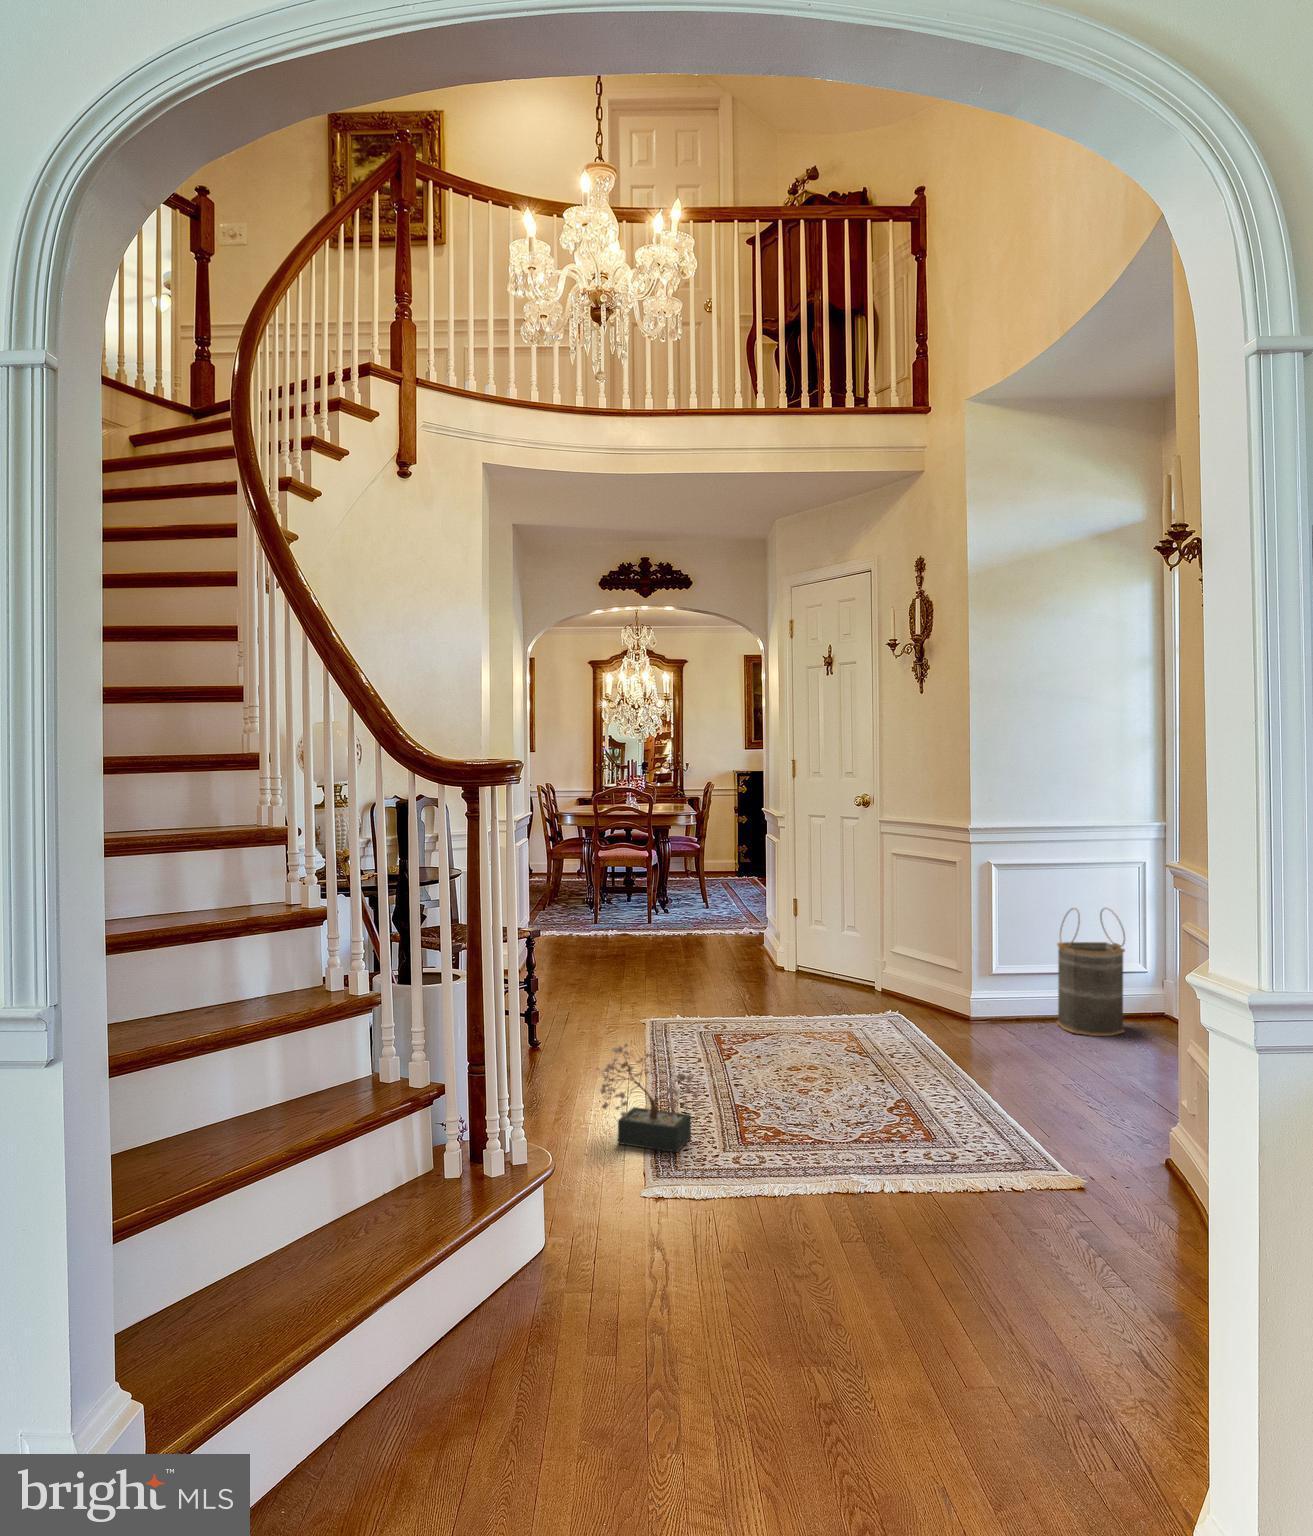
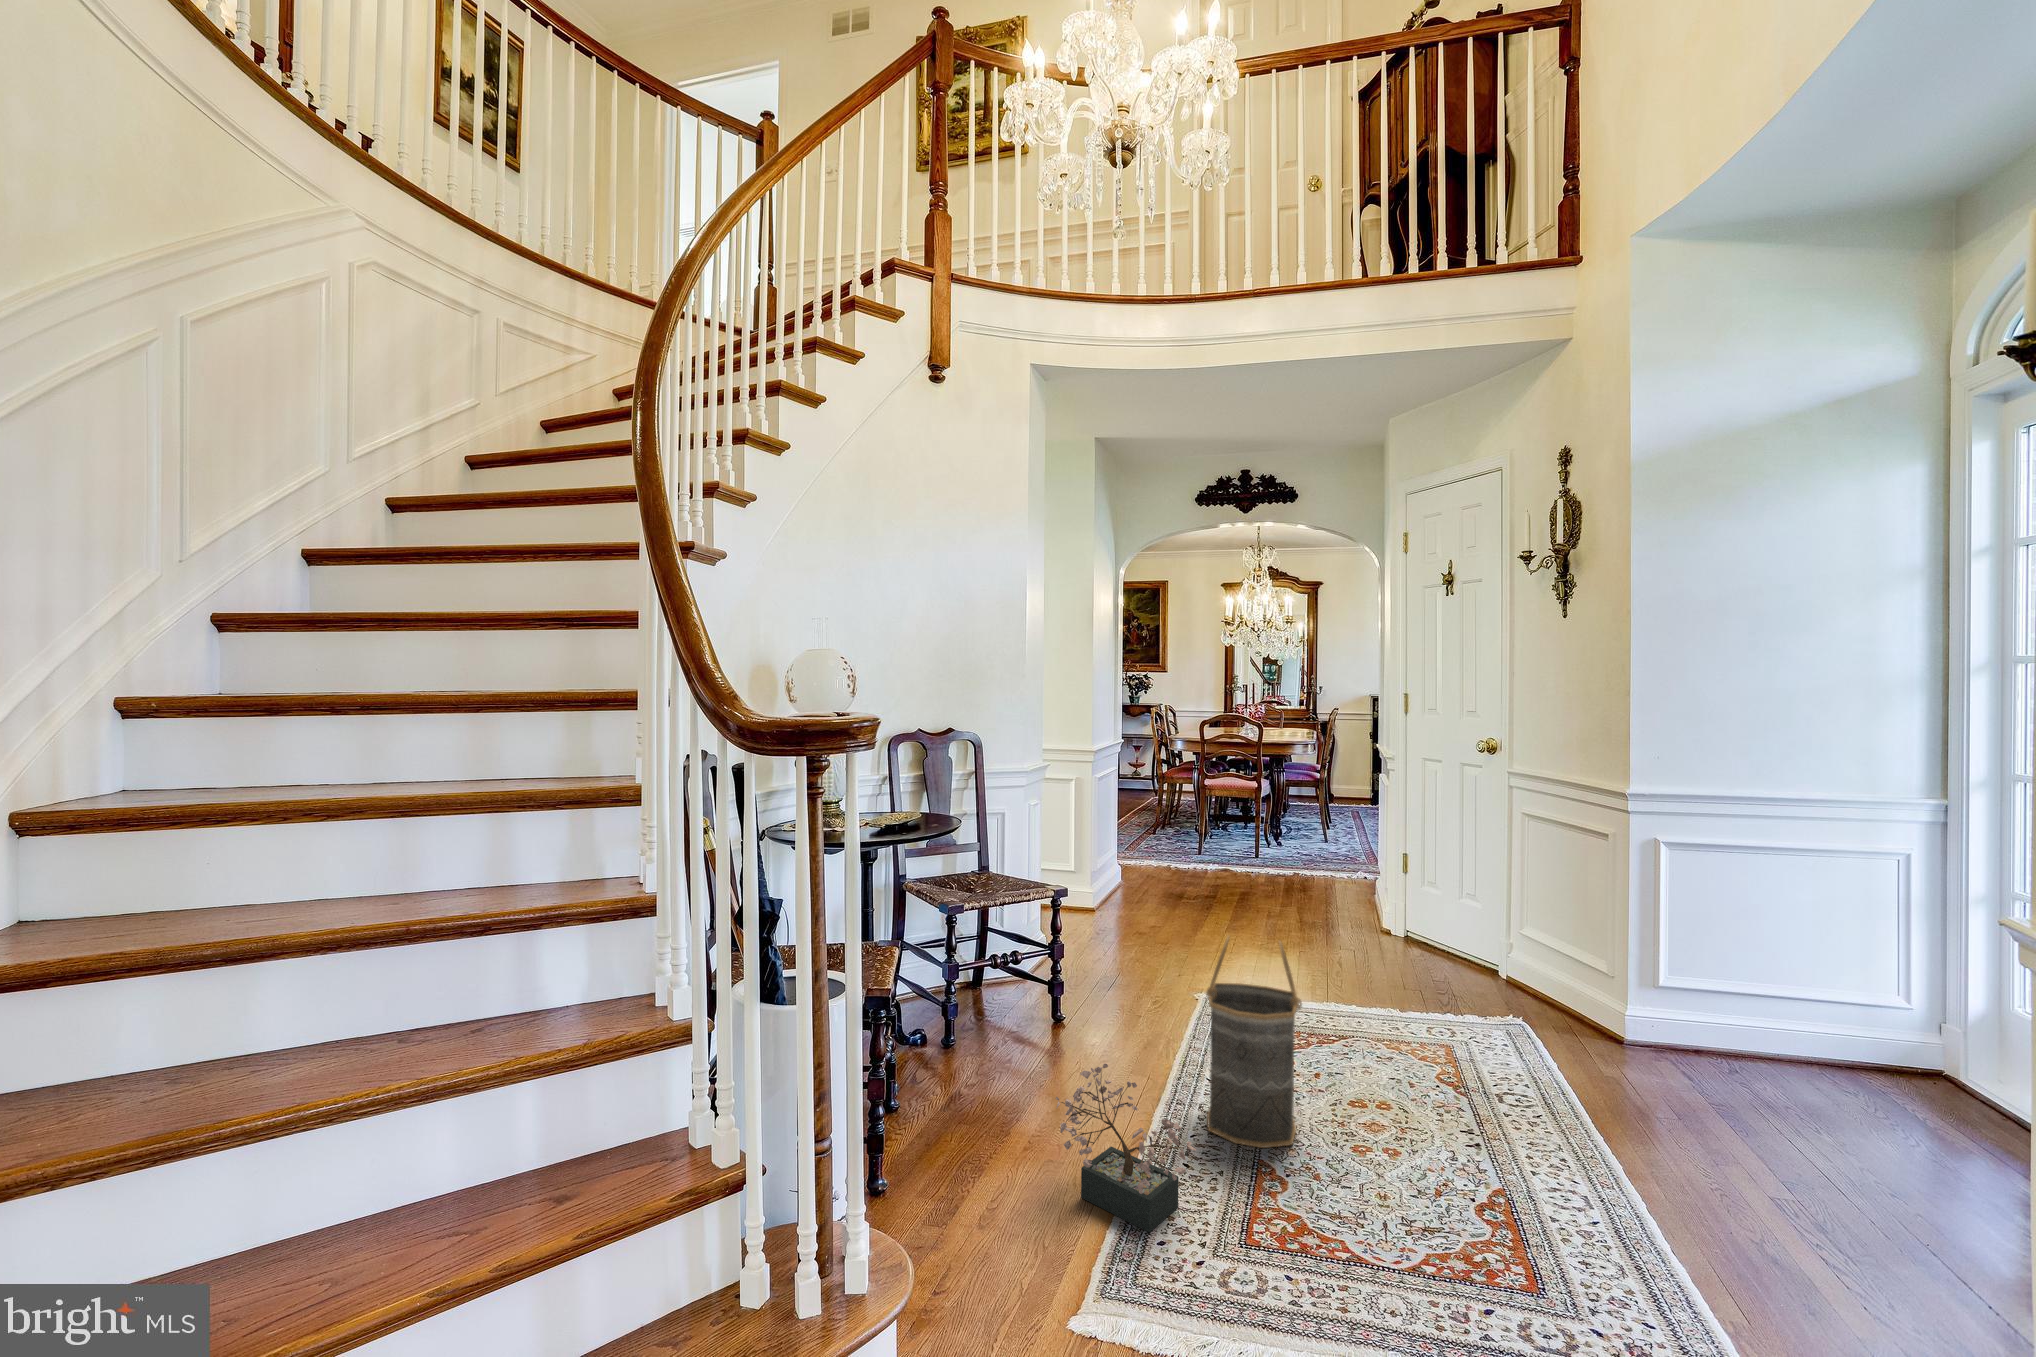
basket: present [1057,908,1125,1036] -> present [1206,936,1302,1148]

